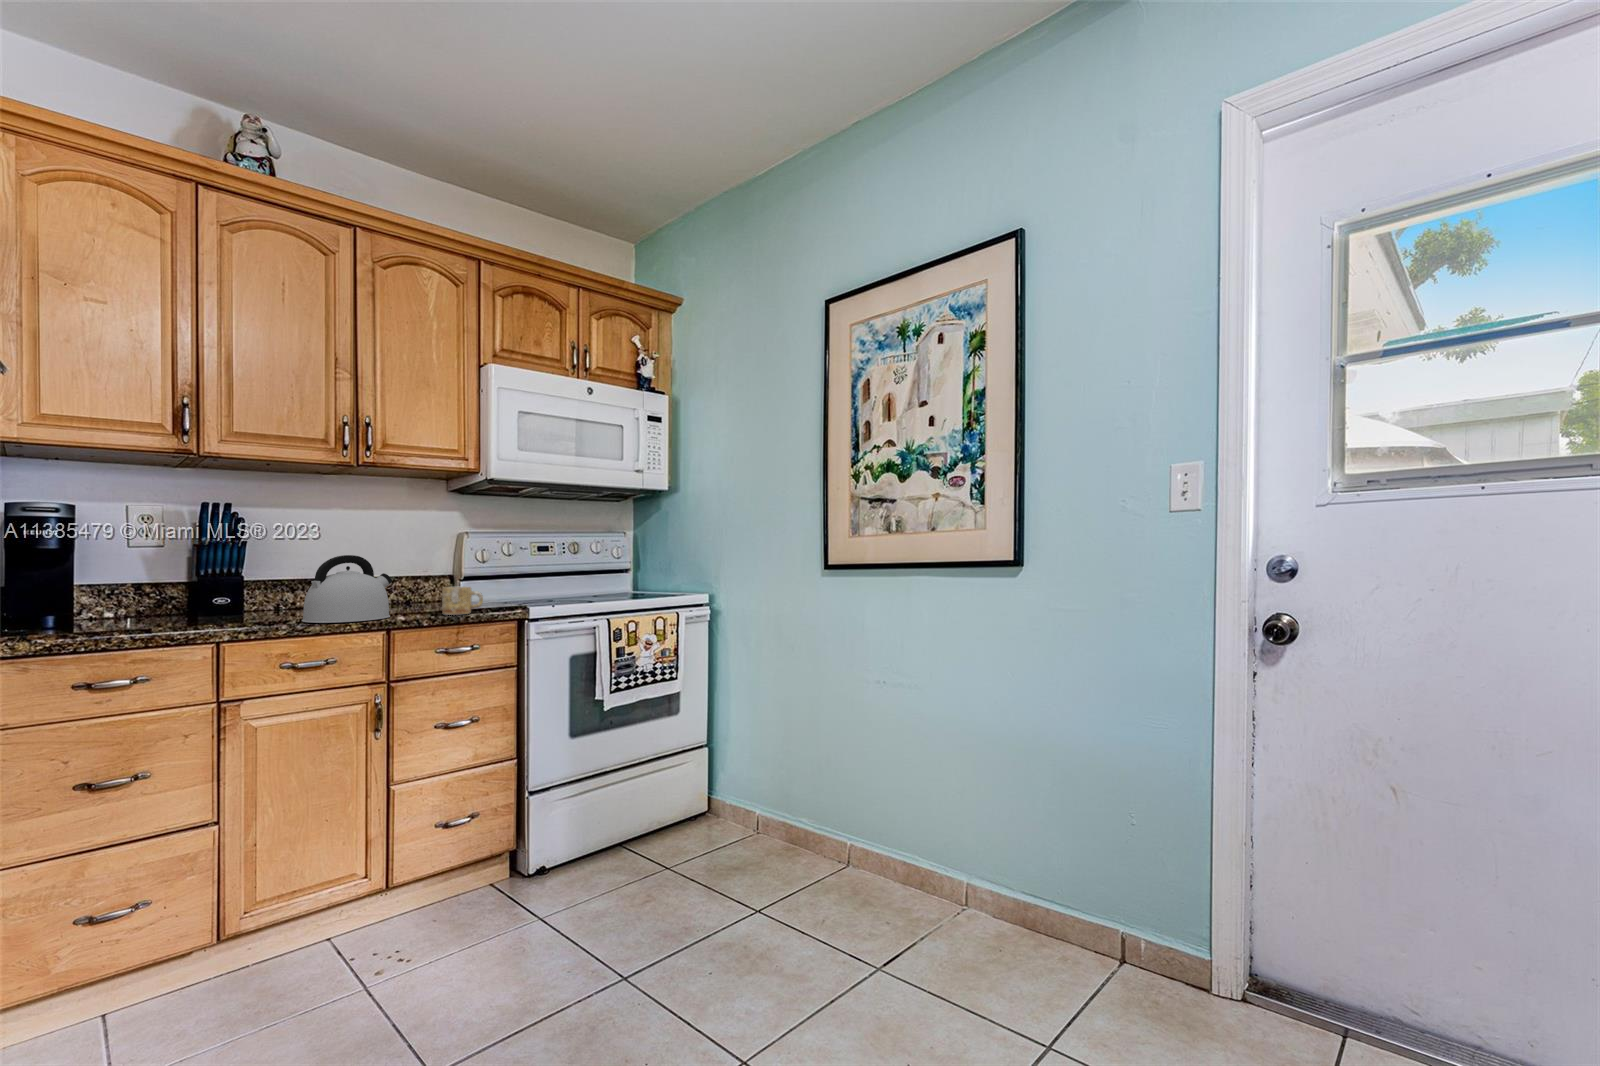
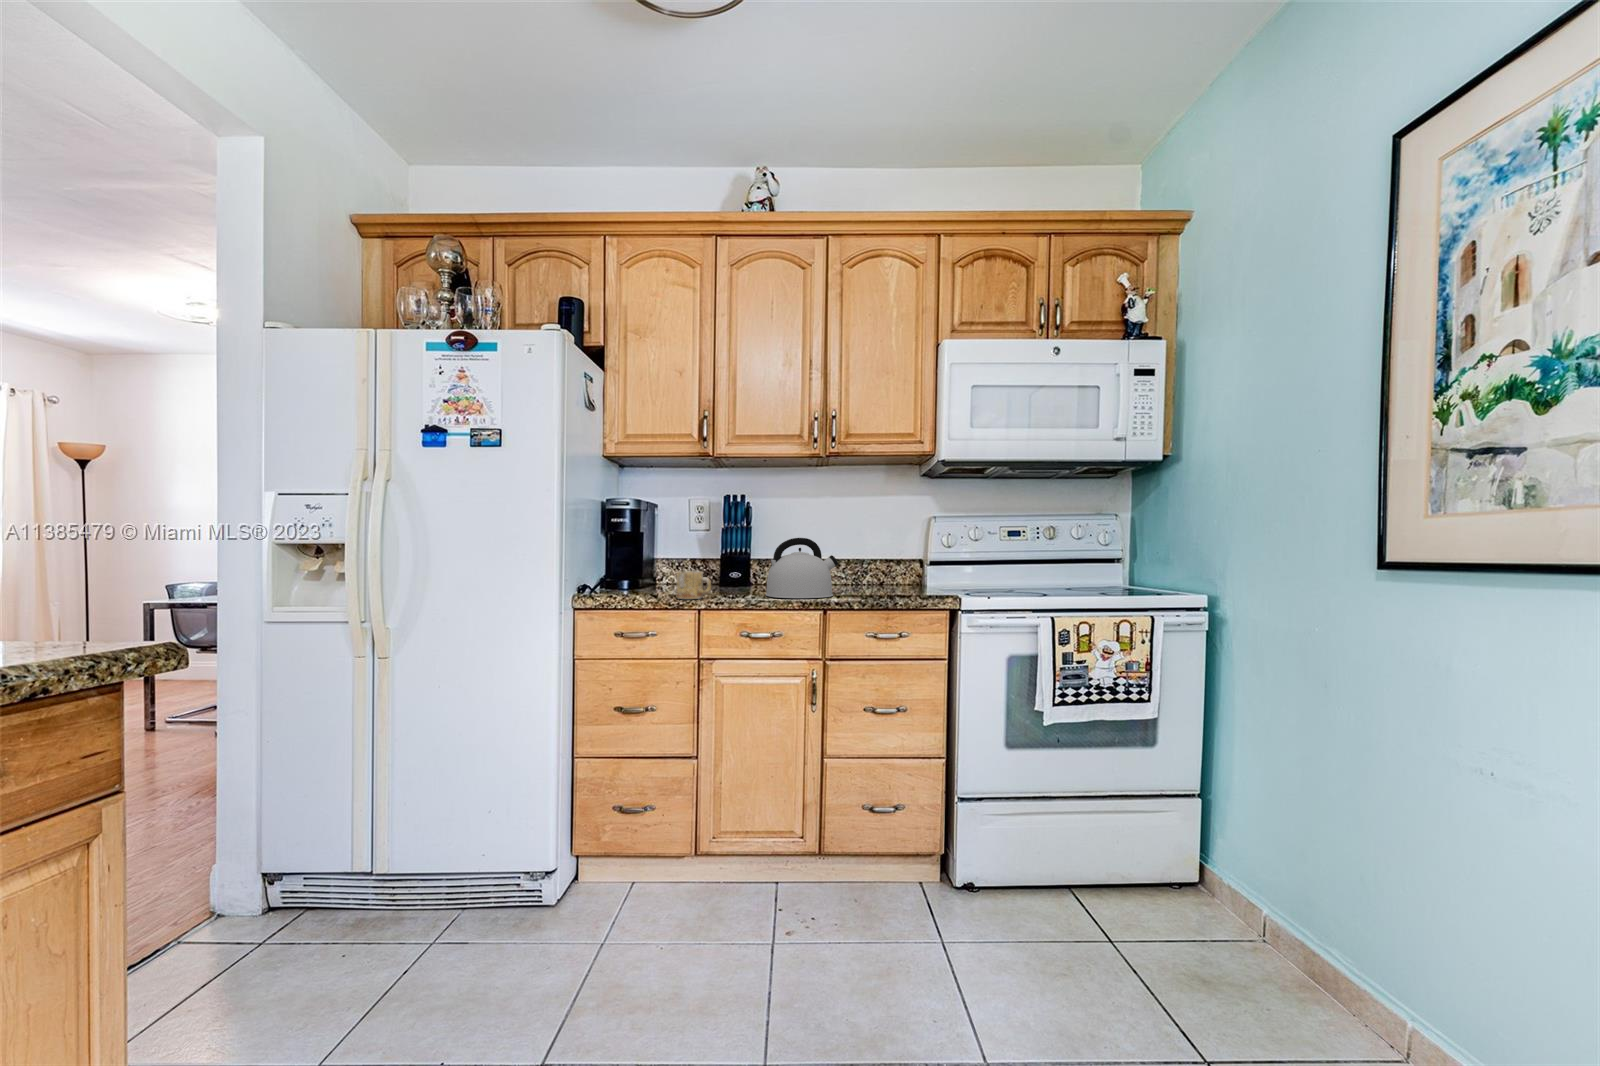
mug: present [442,587,483,615] -> present [676,571,711,599]

